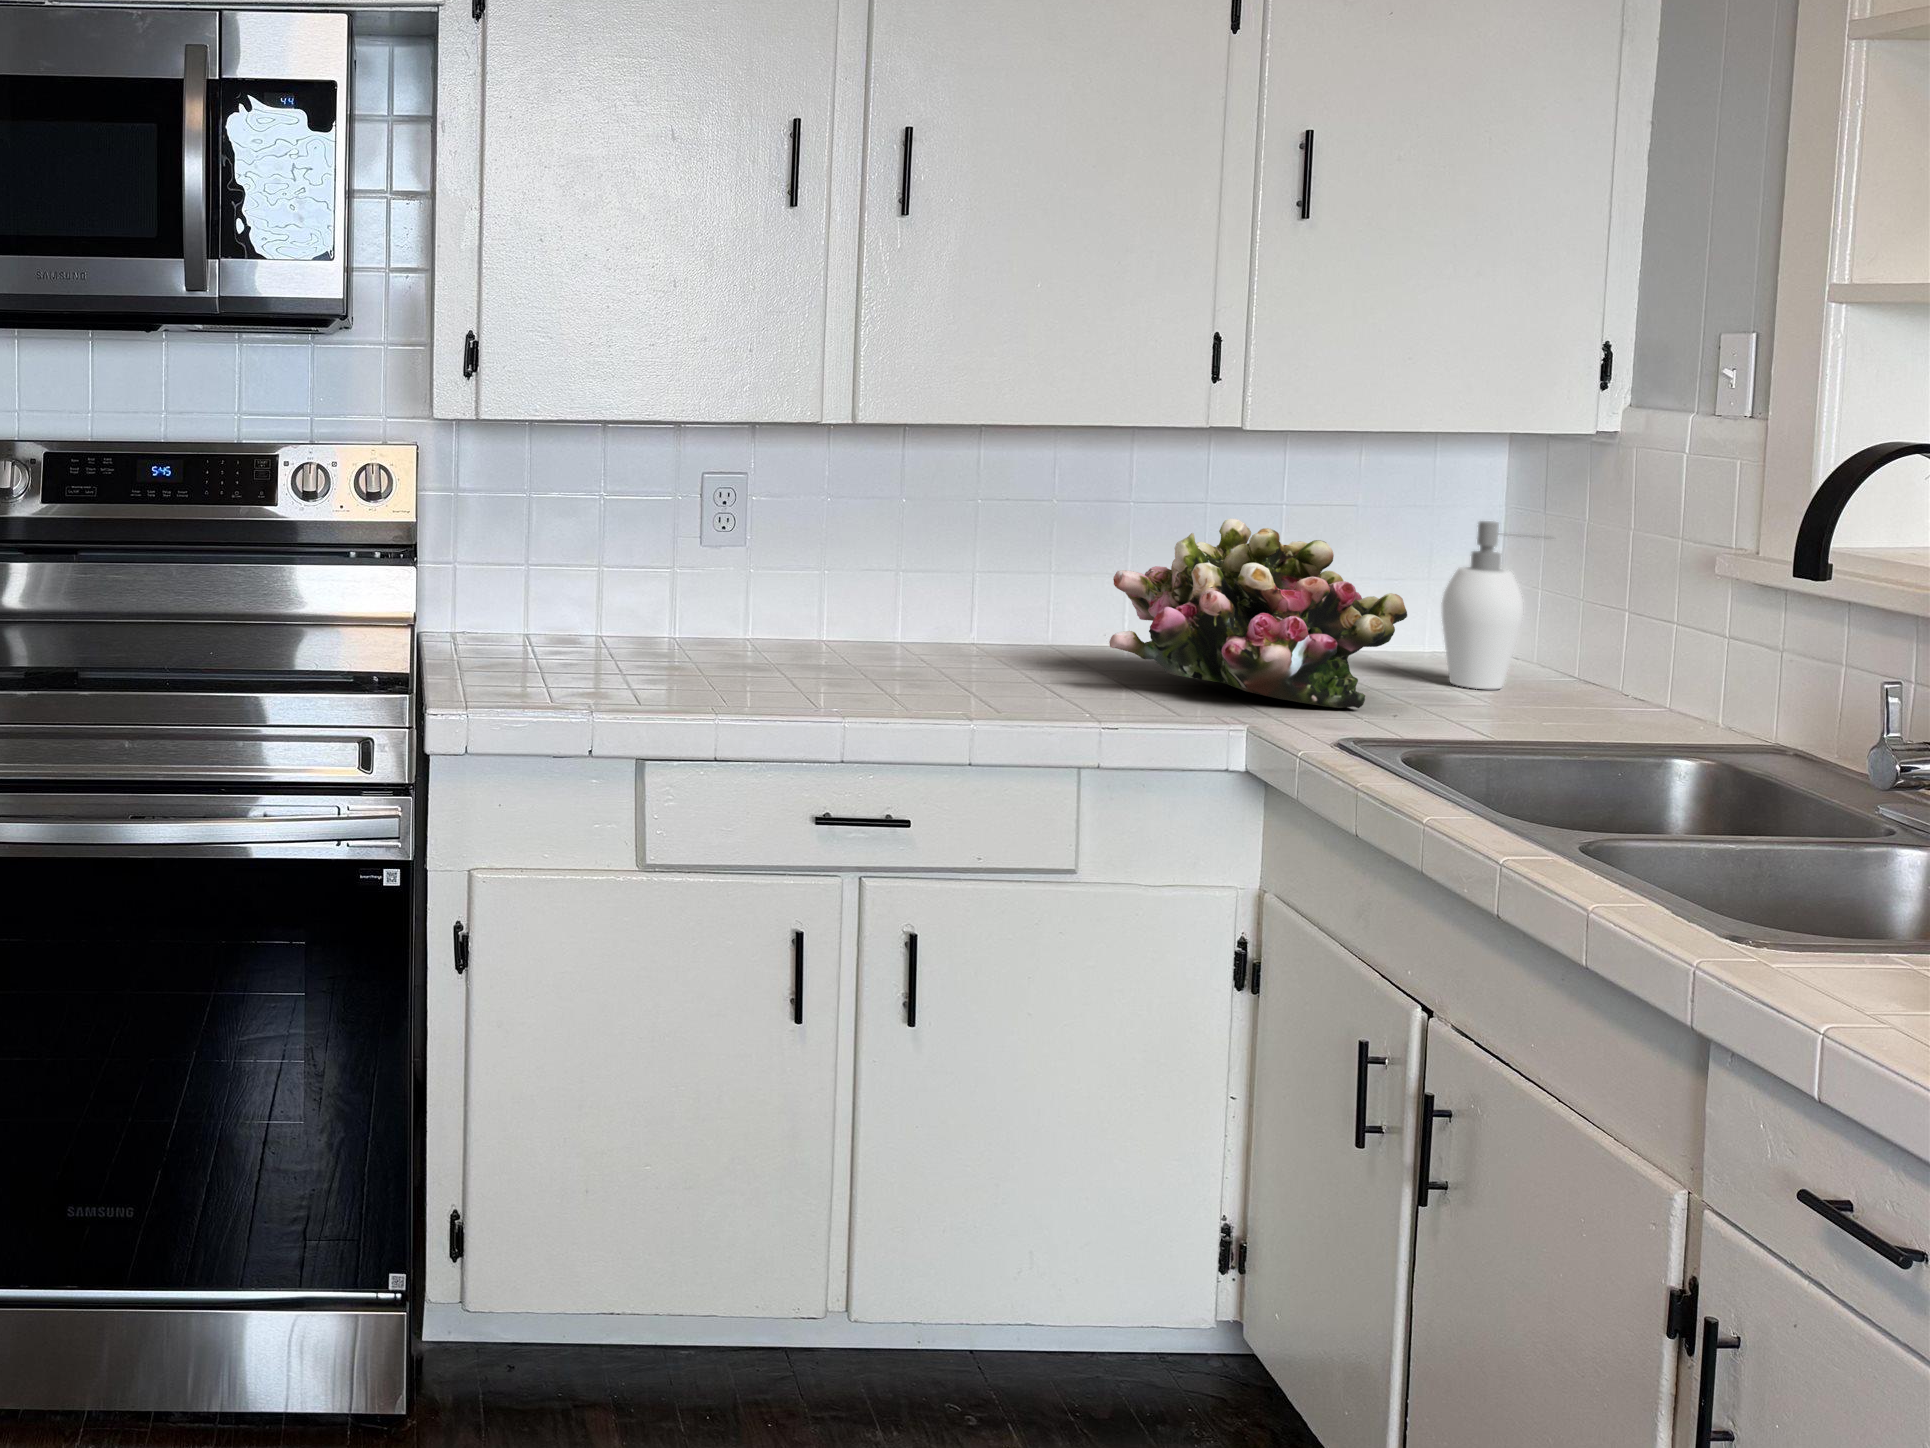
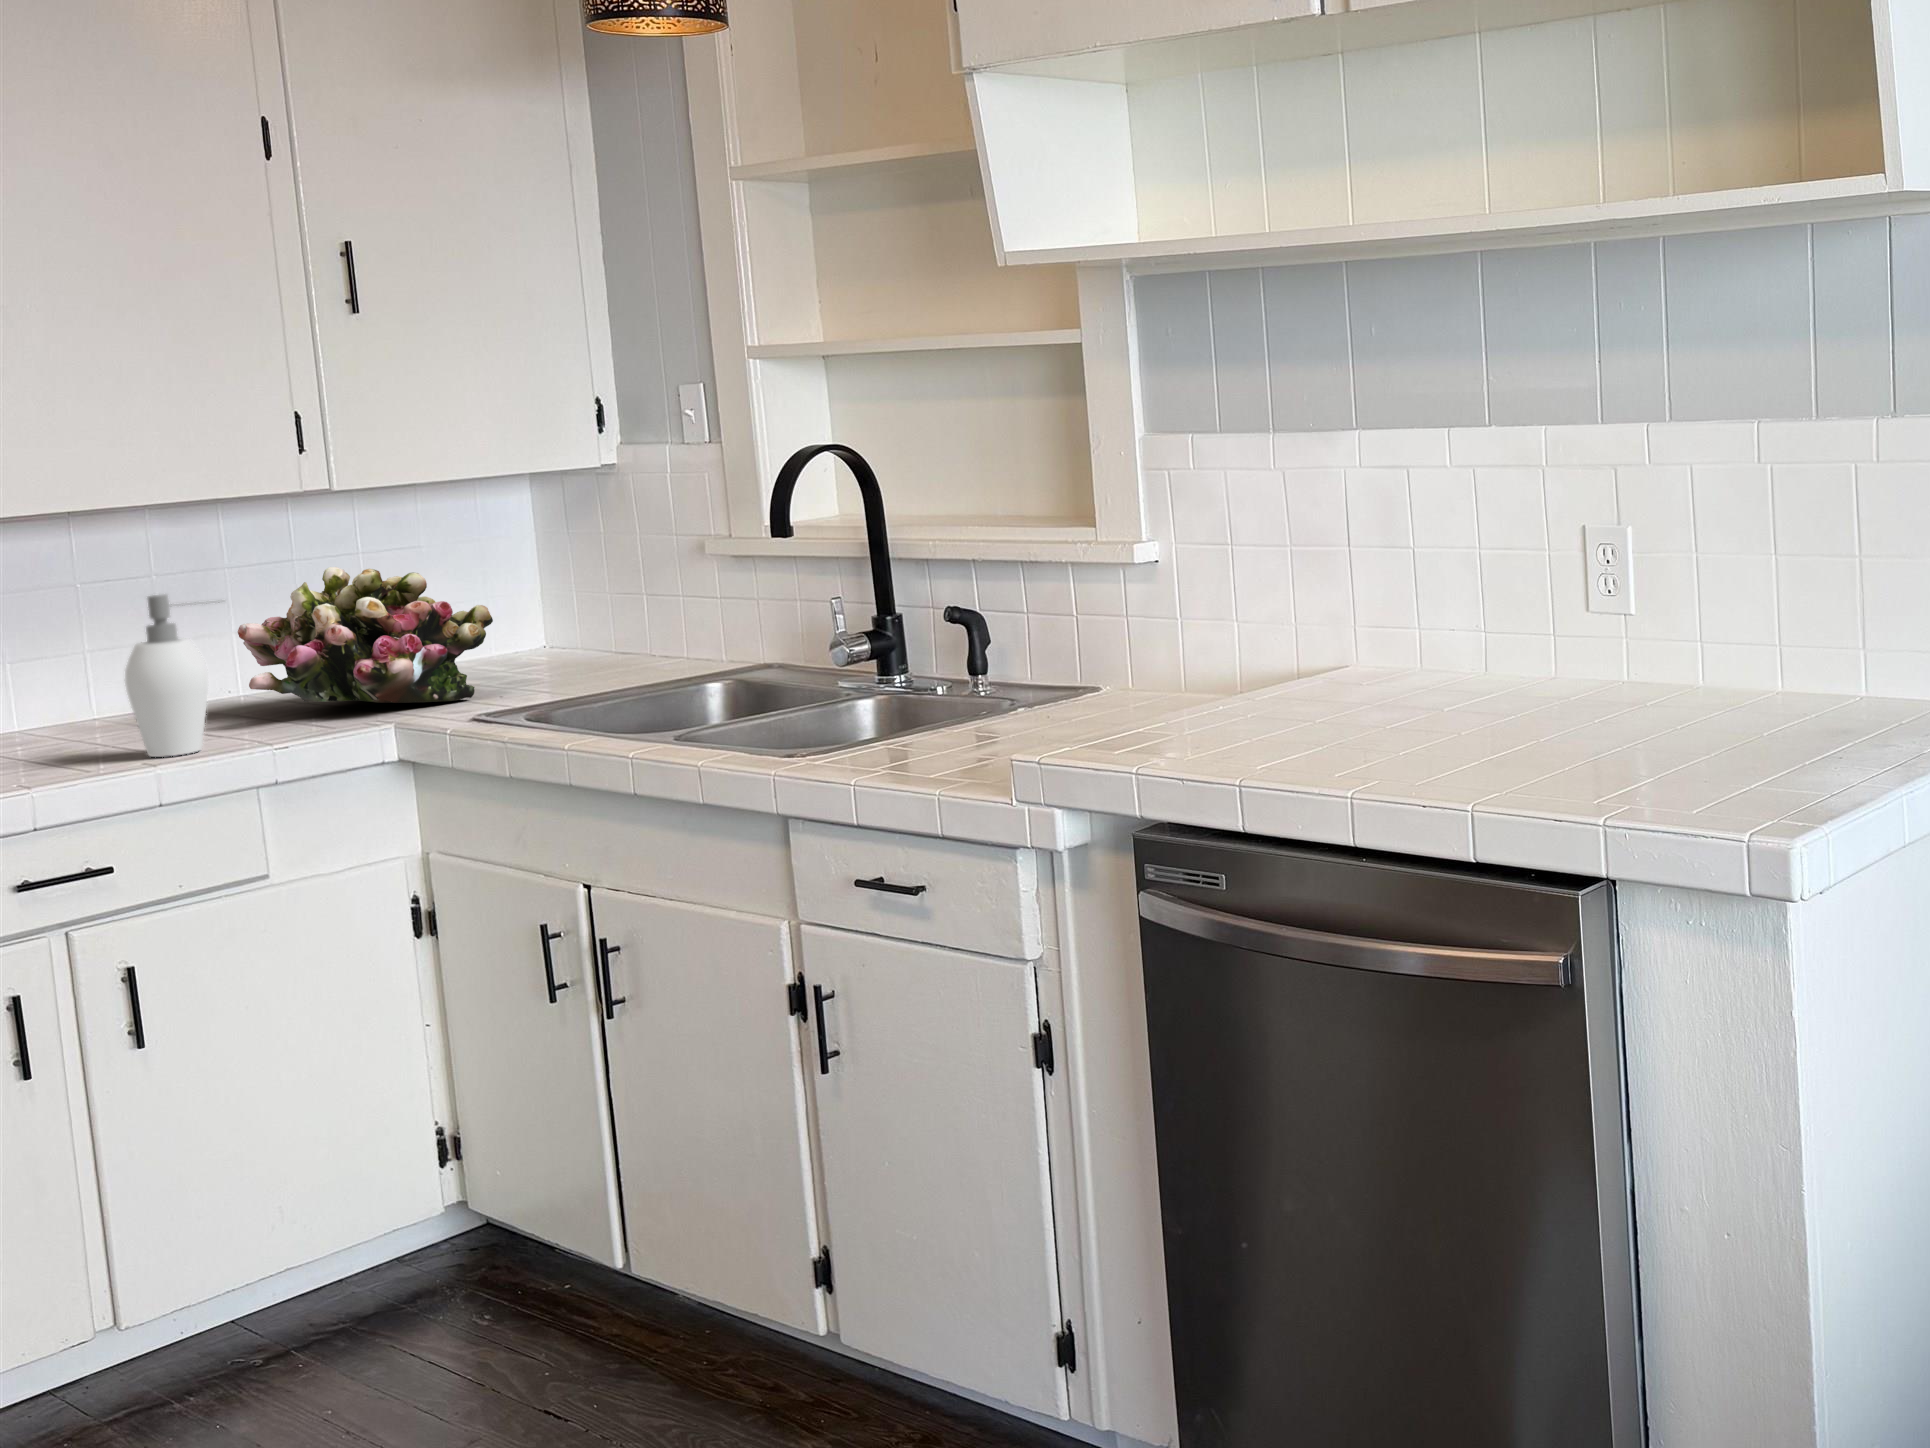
soap dispenser: present [1442,521,1523,689] -> present [125,595,219,757]

